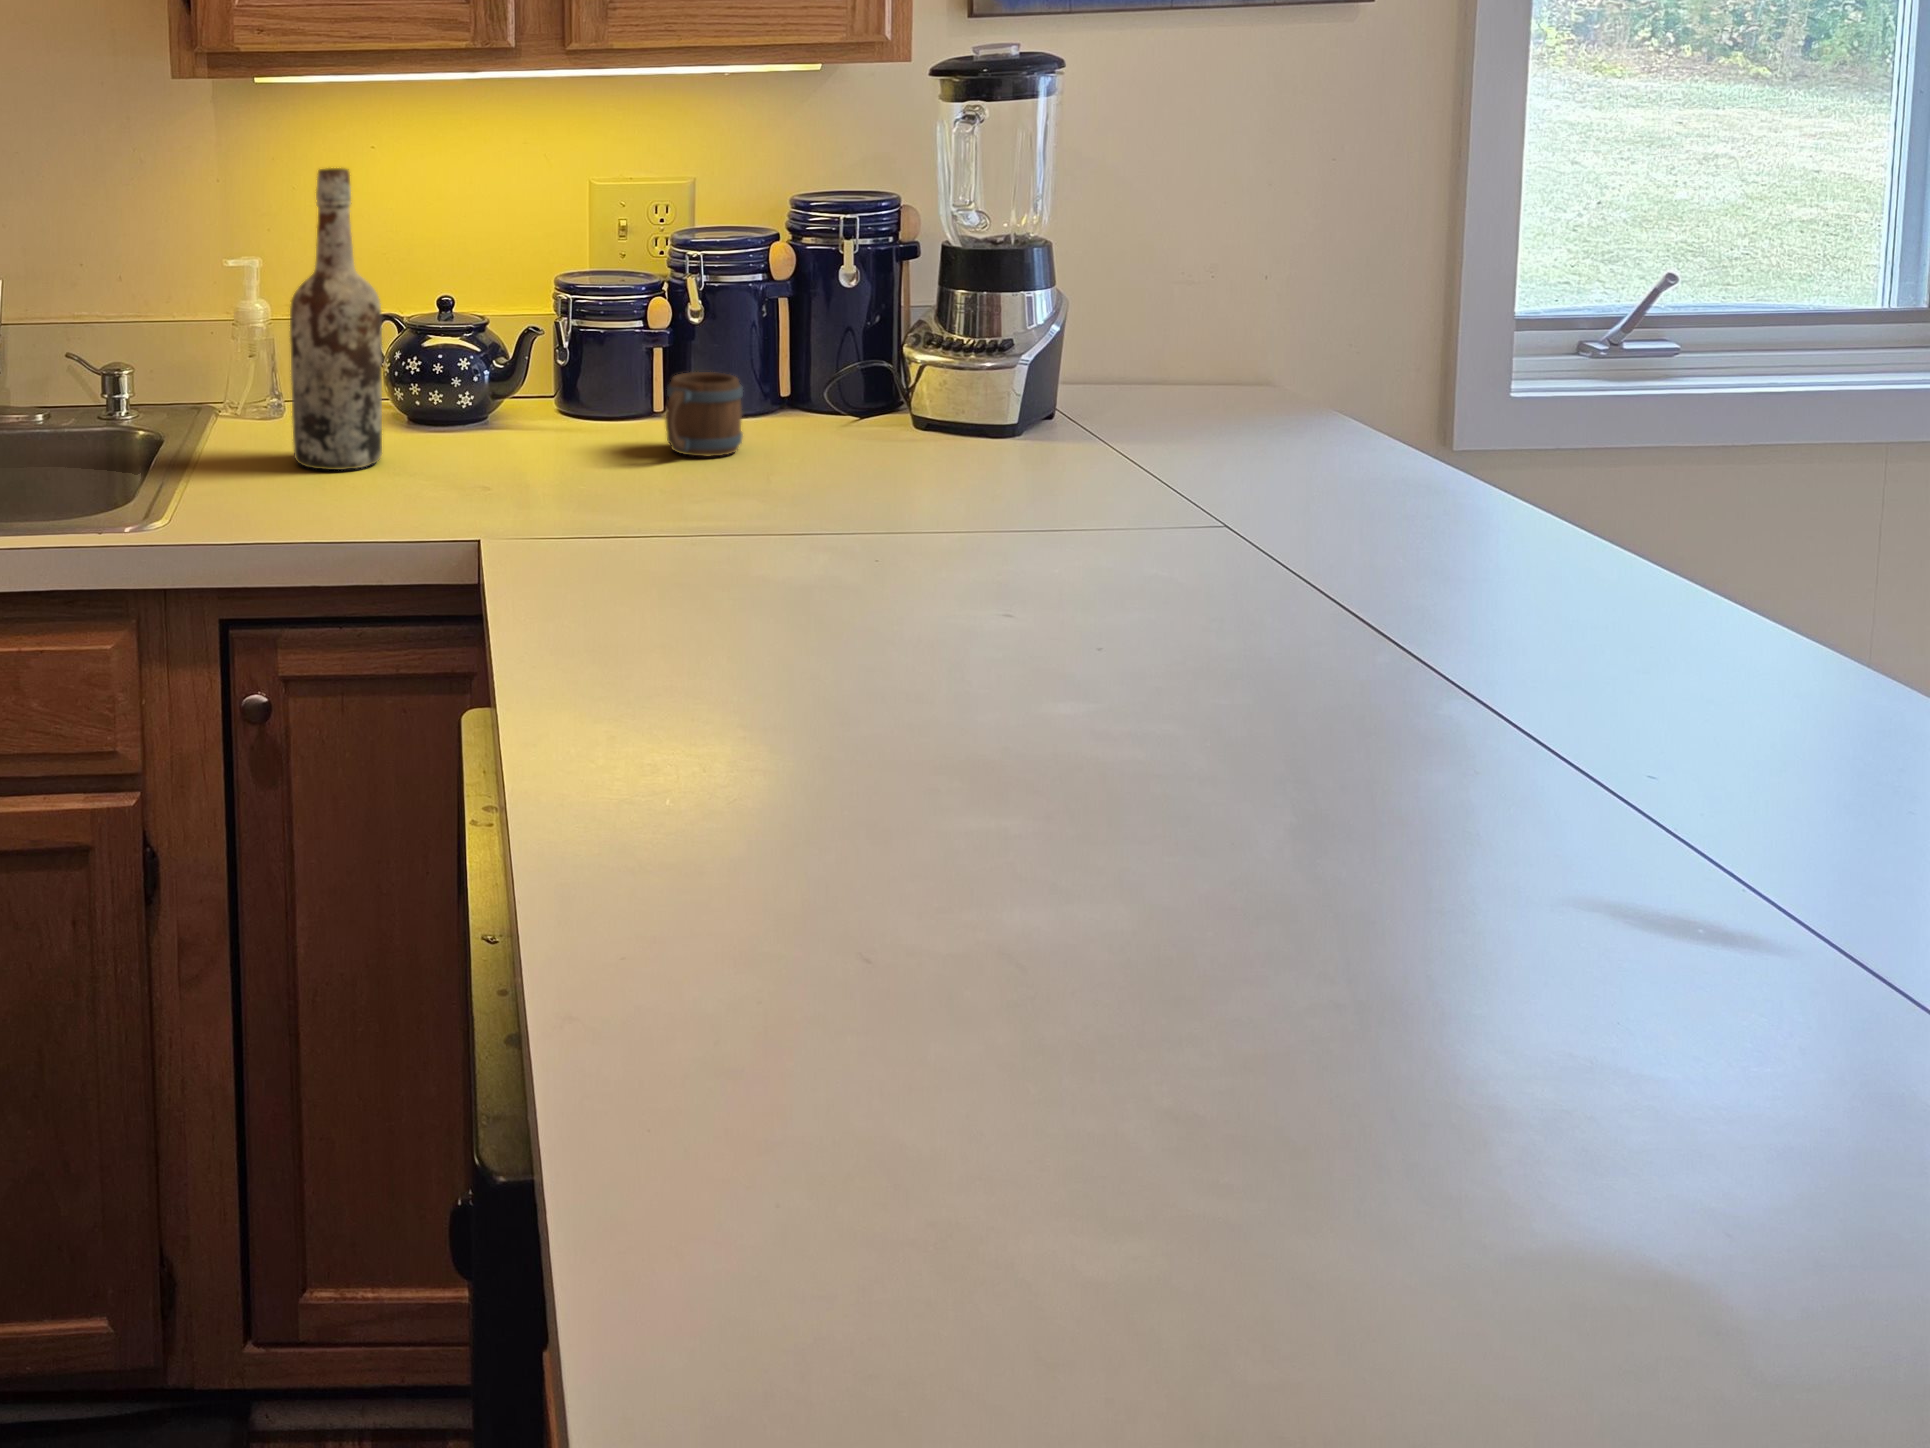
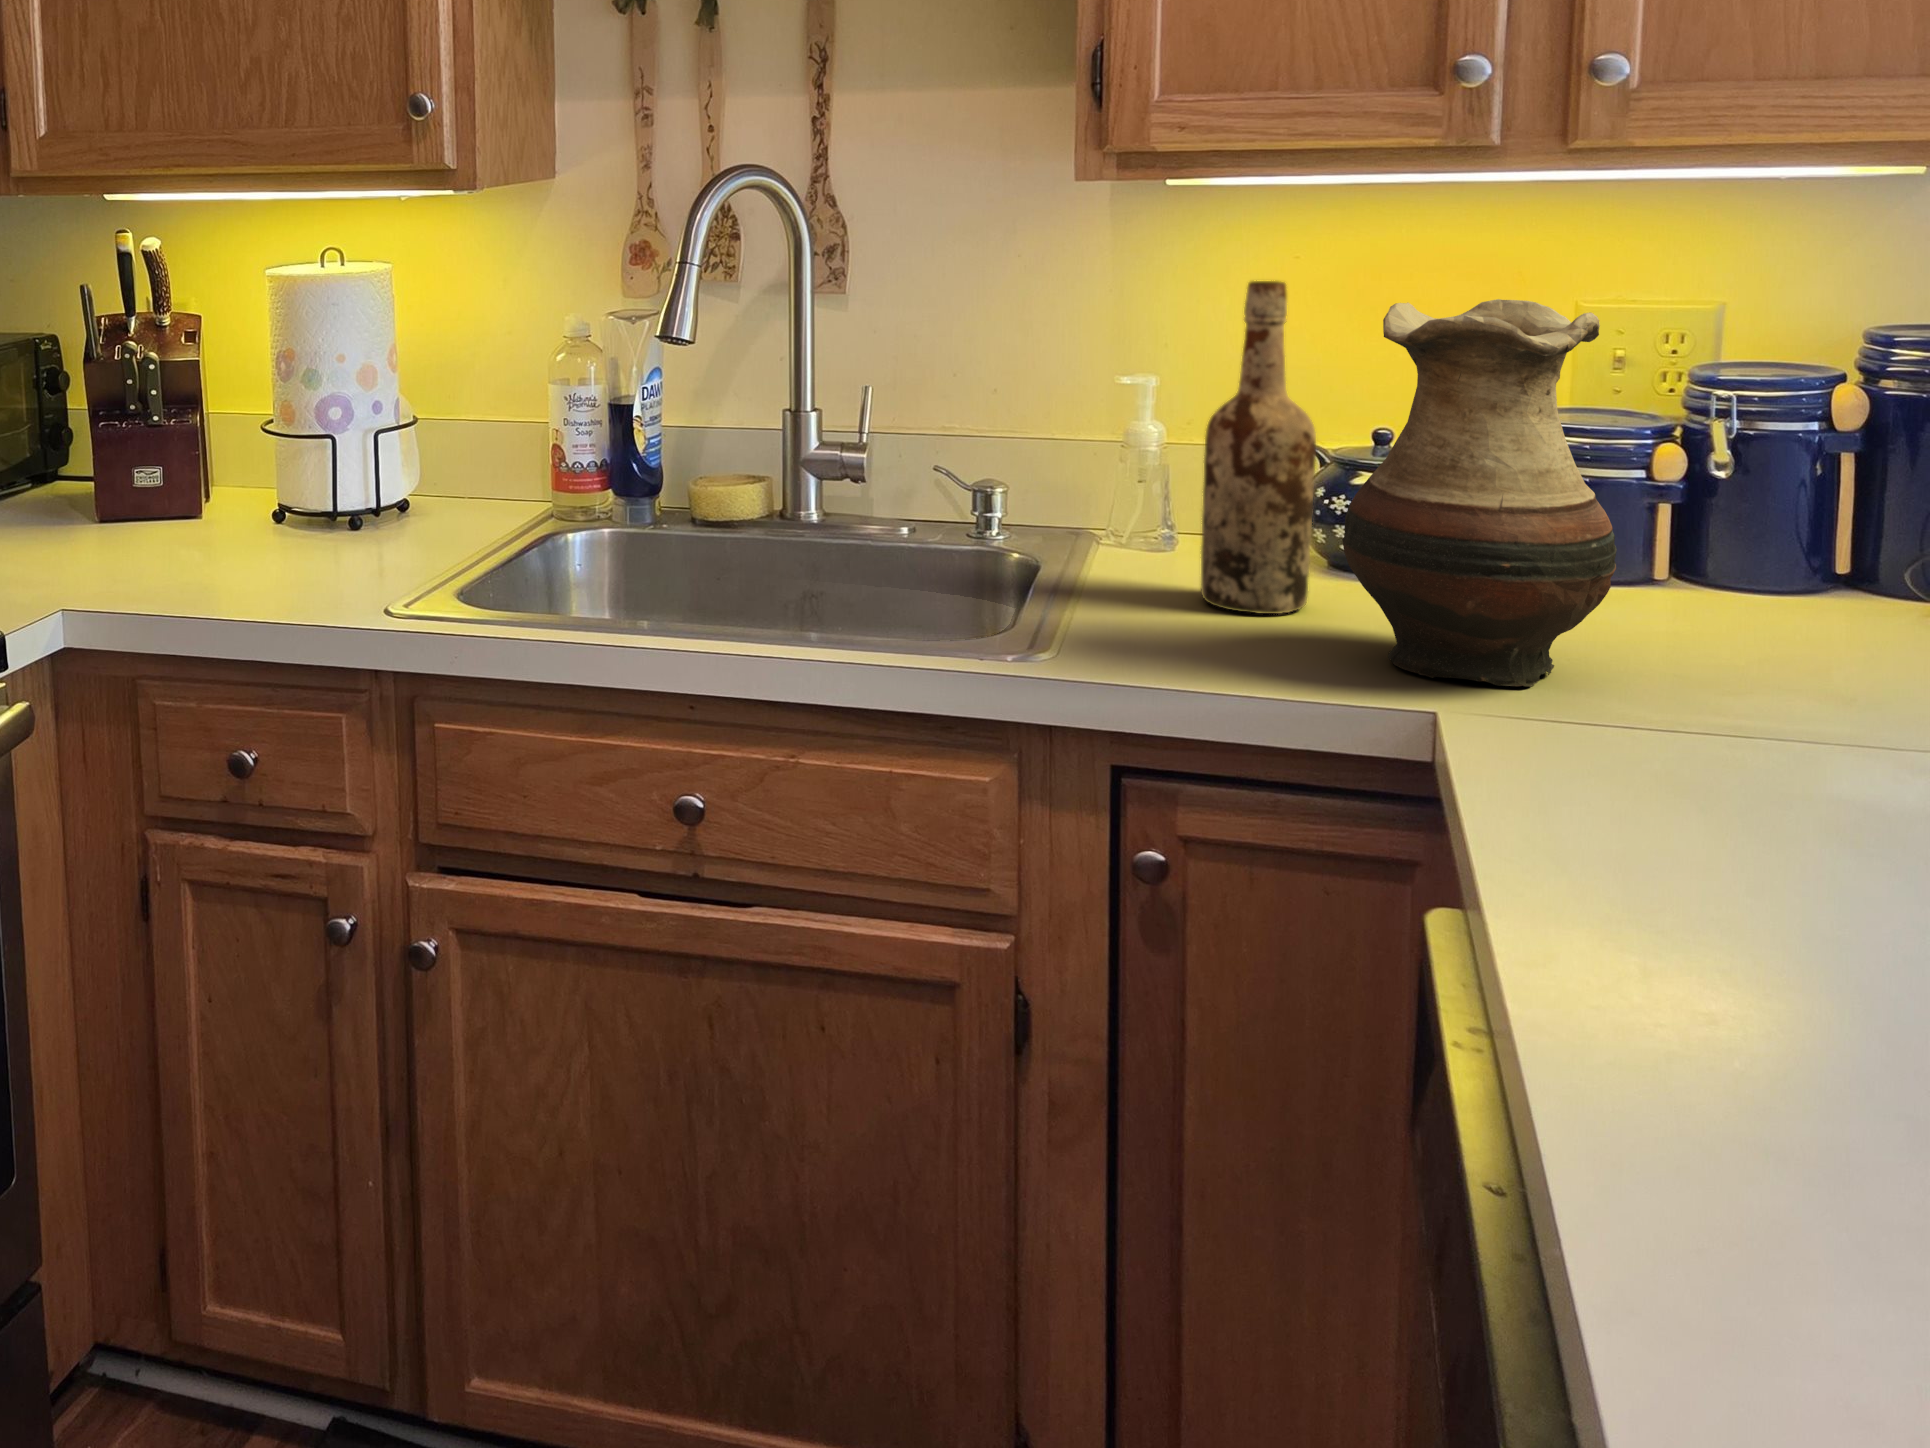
vase: none [394,180,600,511] -> present [1342,299,1617,687]
mug: present [666,372,743,456] -> none [1682,535,1797,639]

